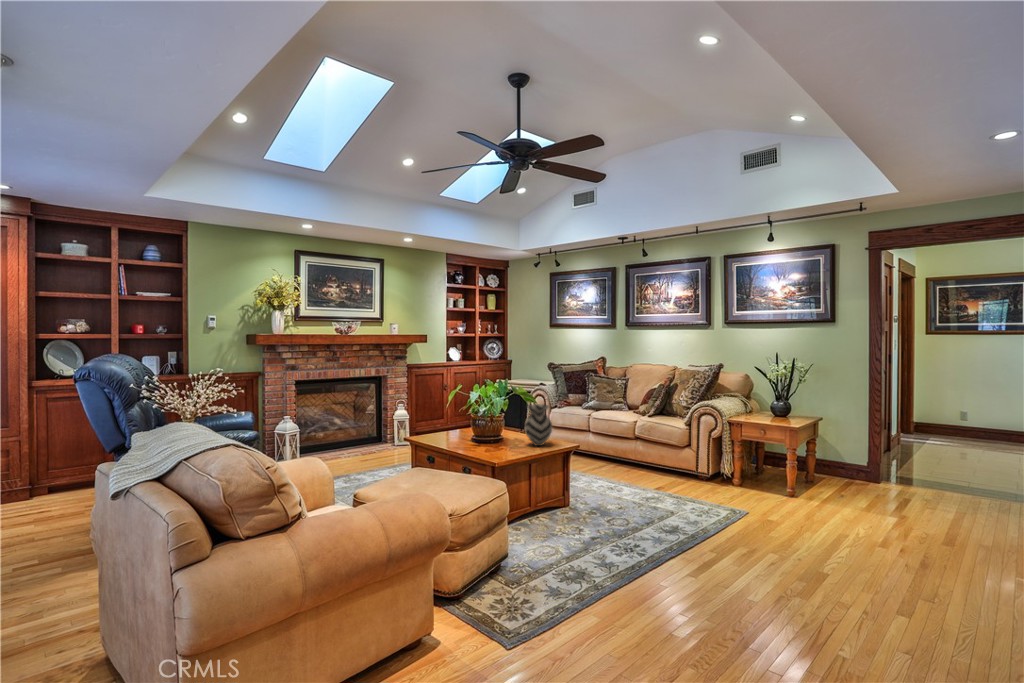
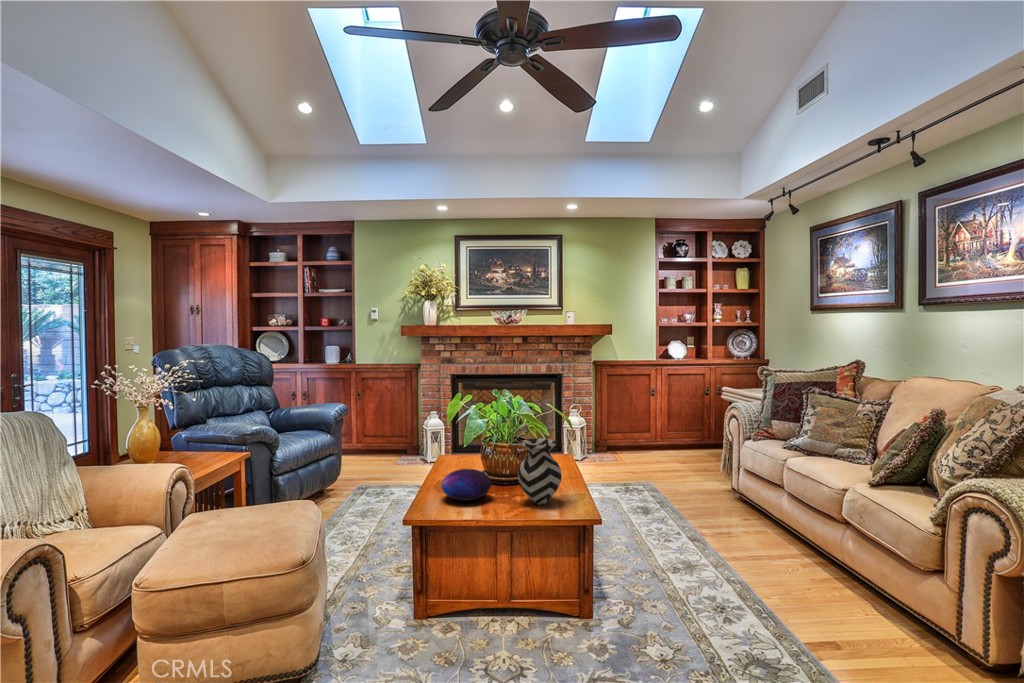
decorative orb: none [478,430,513,451] -> present [441,469,491,501]

